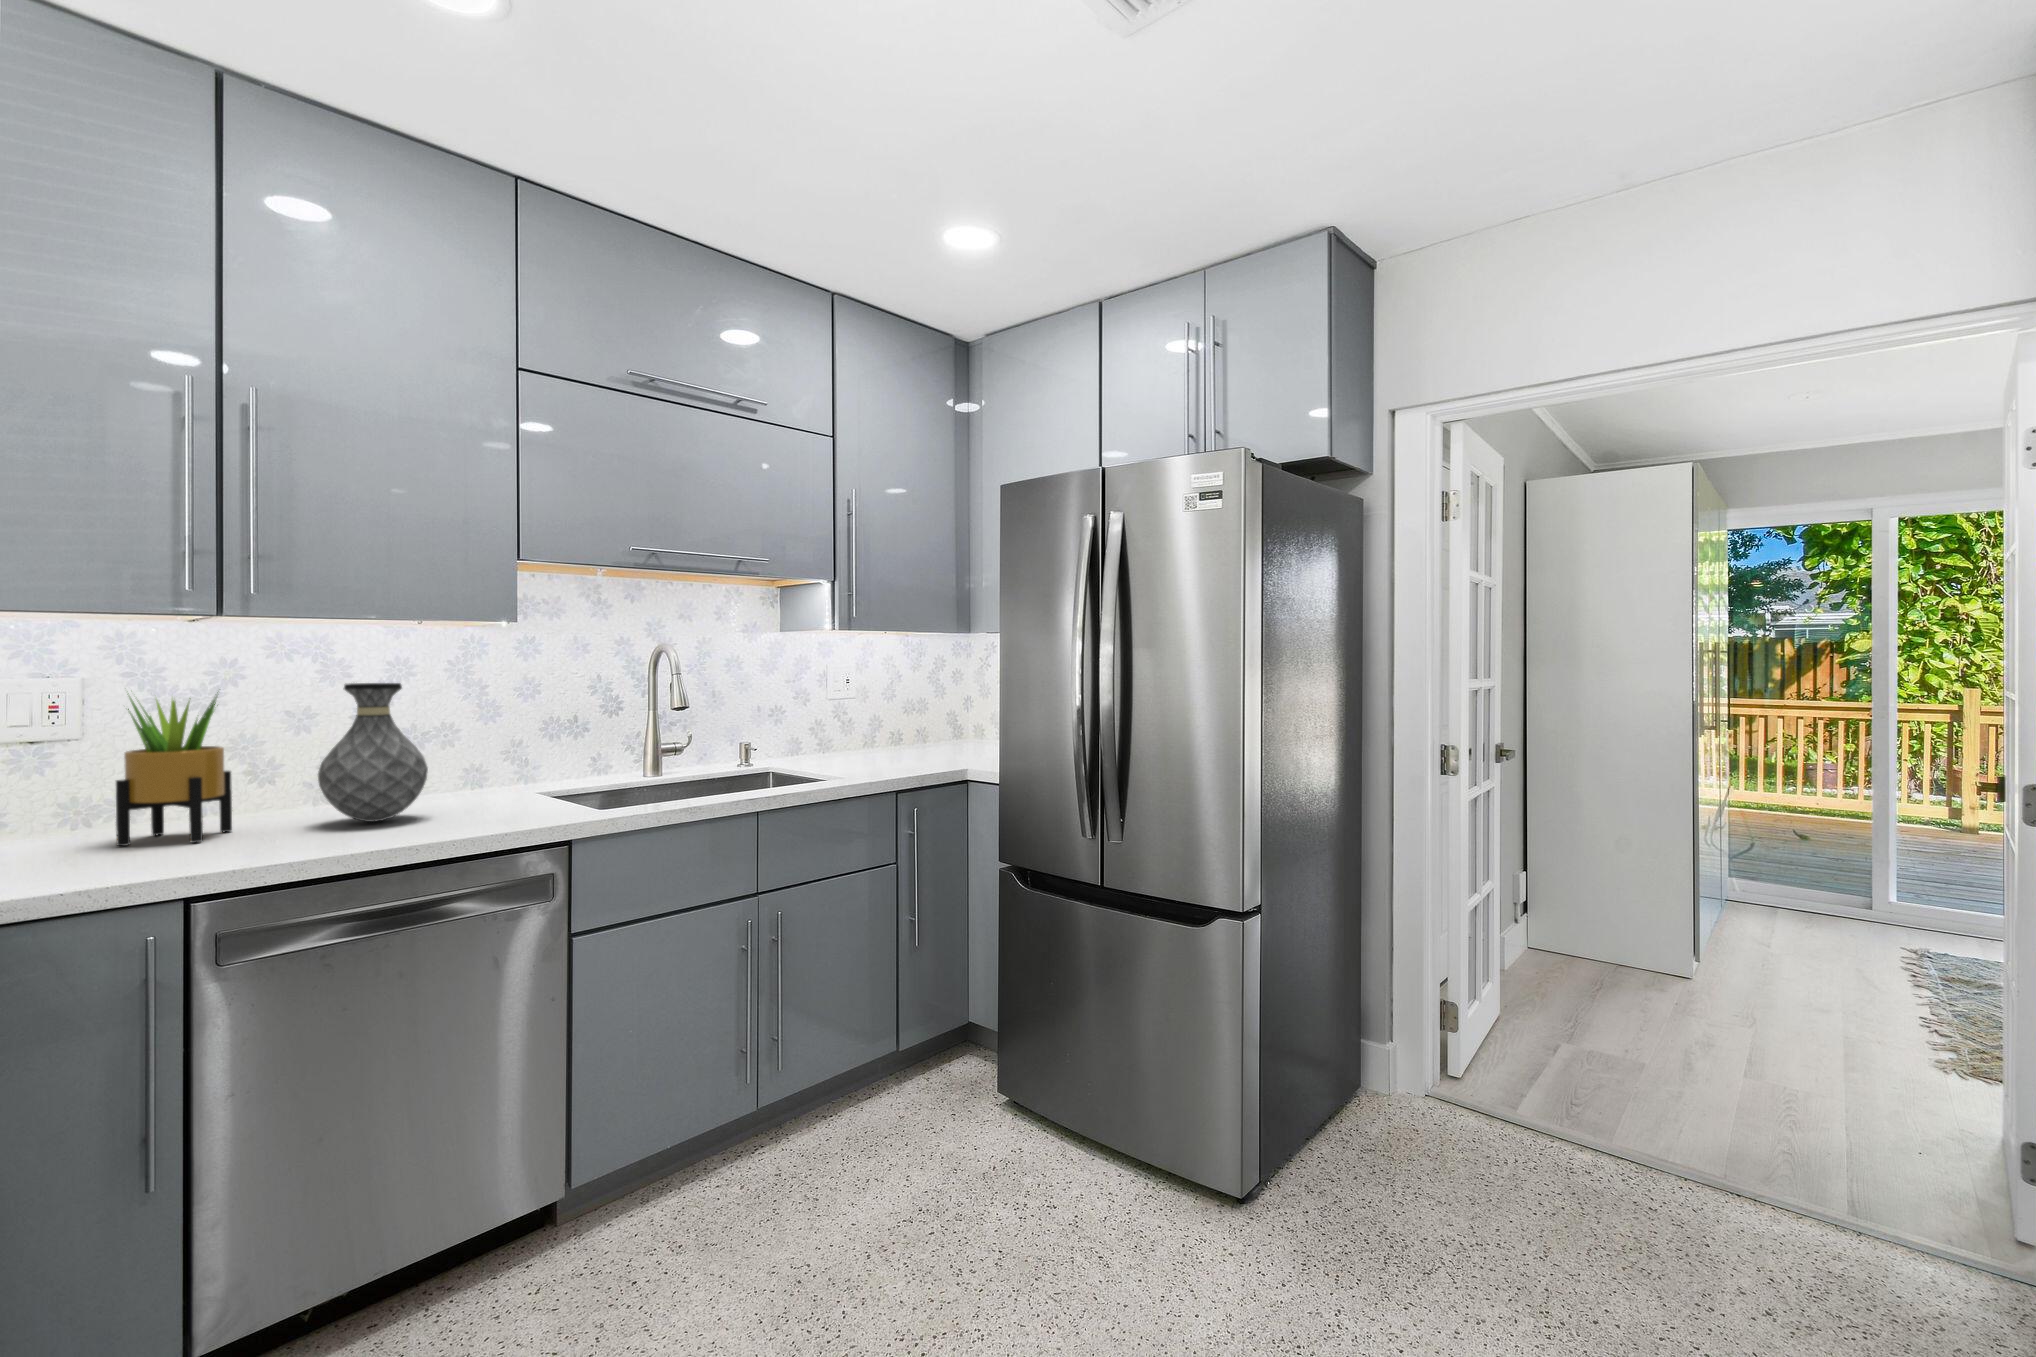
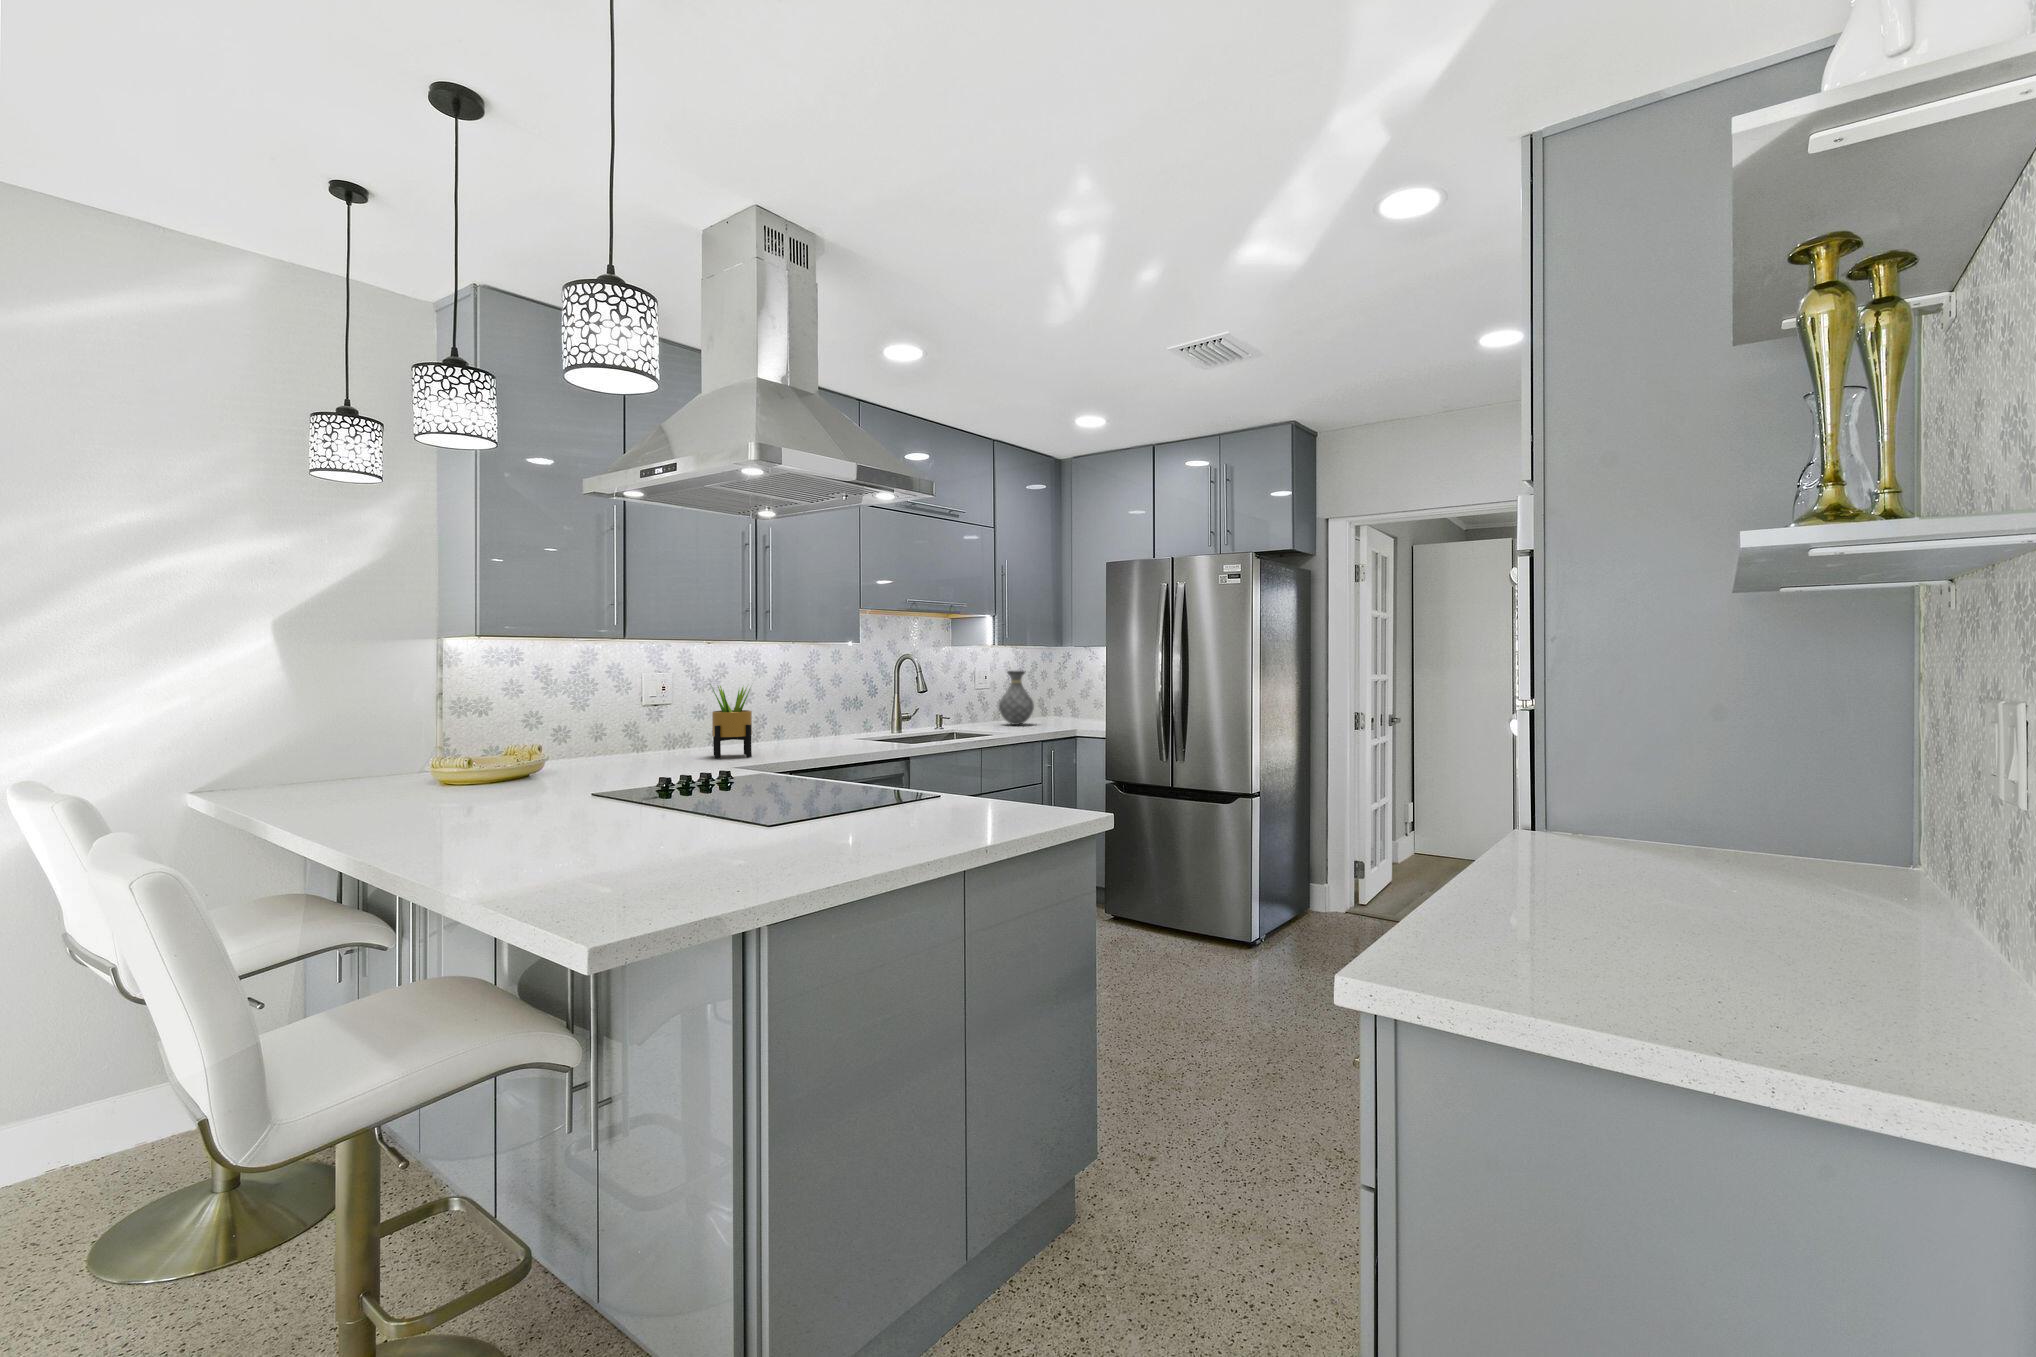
vase: present [318,683,428,822] -> present [999,671,1034,725]

